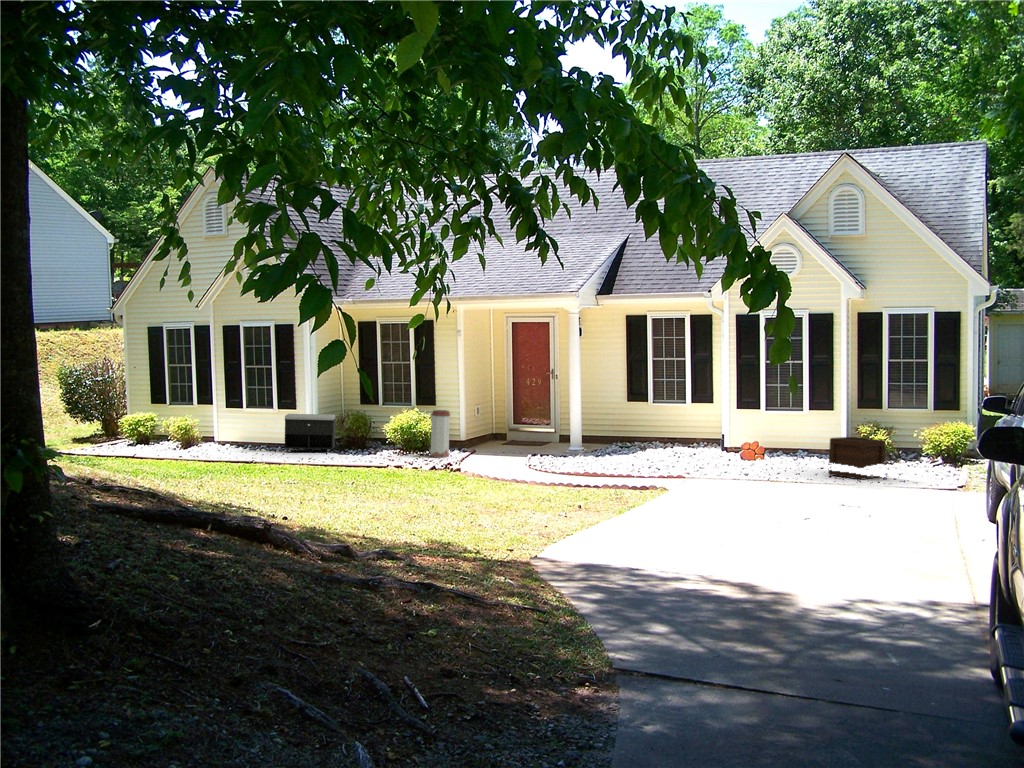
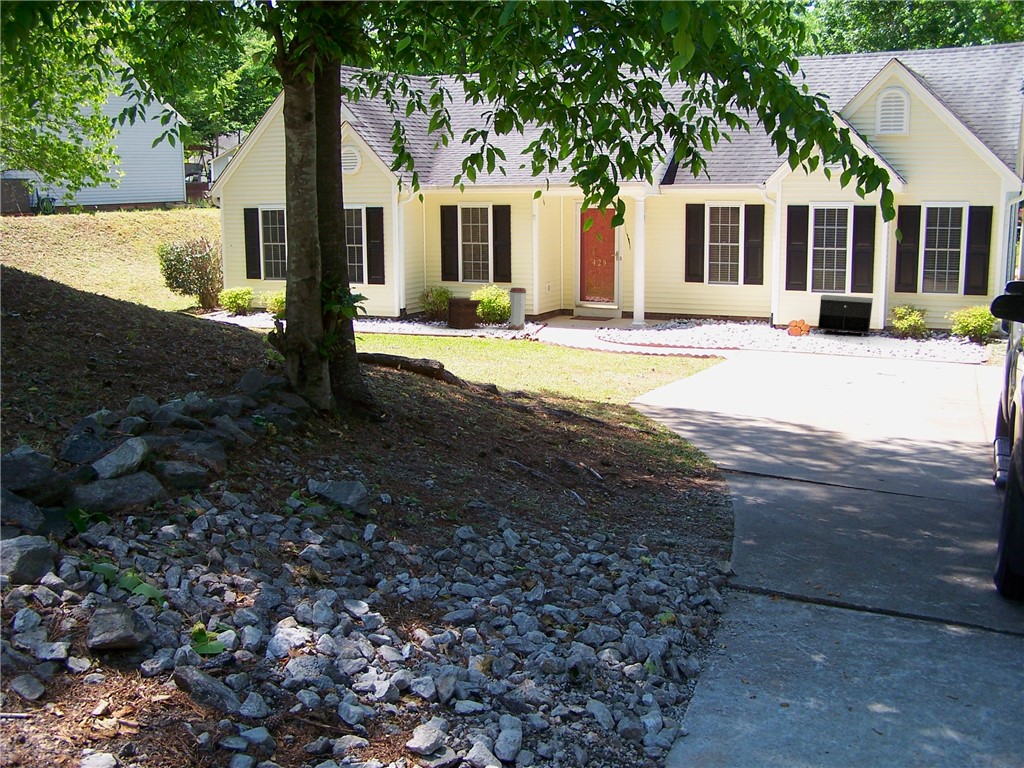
storage bench: present [284,414,335,452] -> present [818,295,873,336]
wooden crate: present [828,437,885,479] -> present [447,298,486,329]

